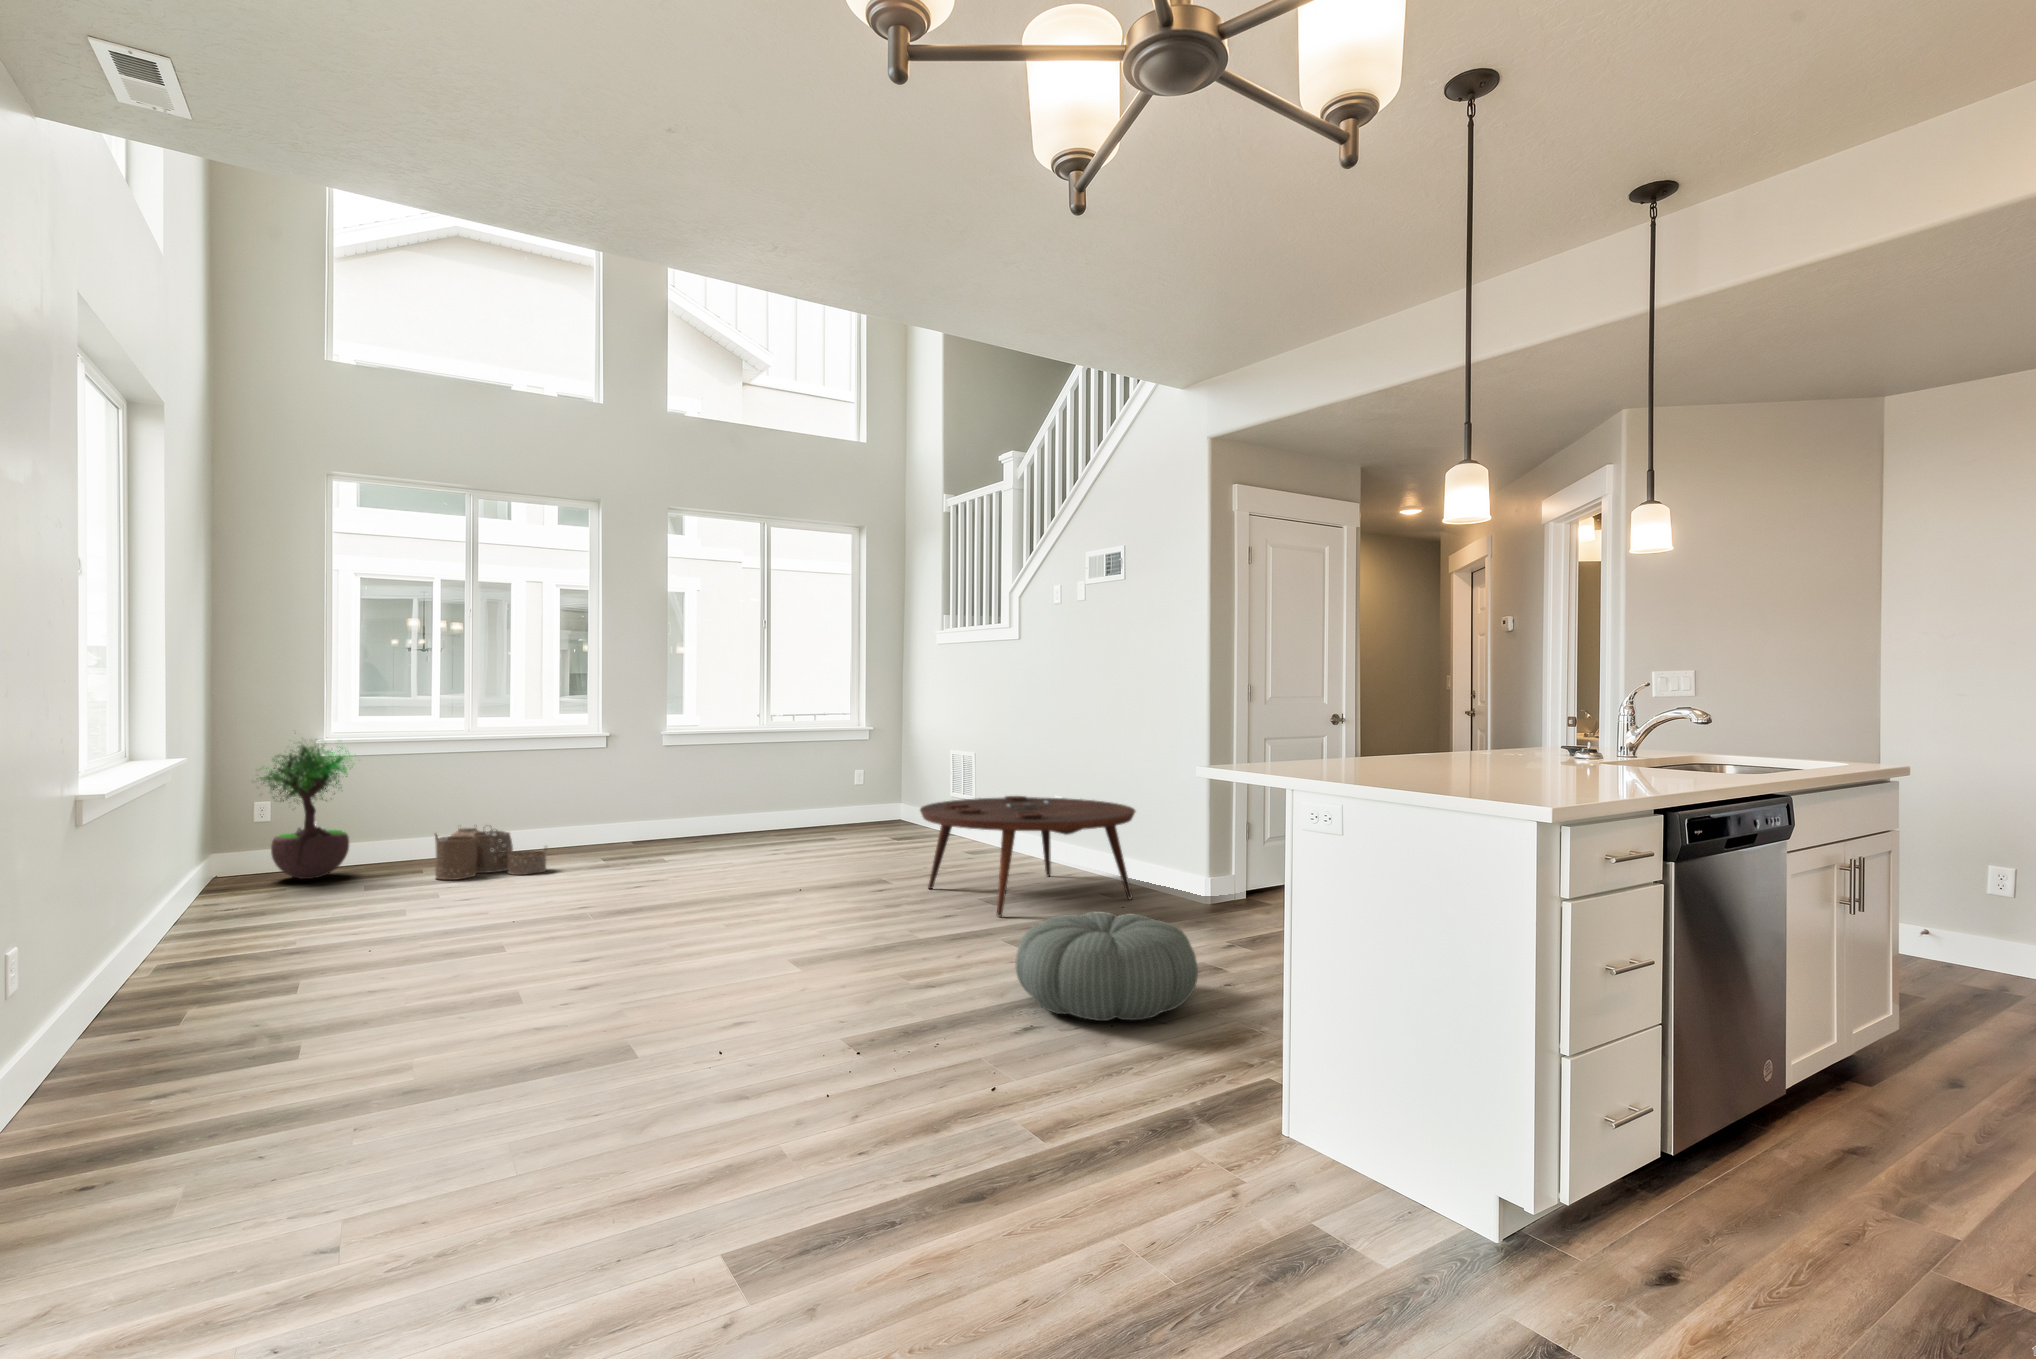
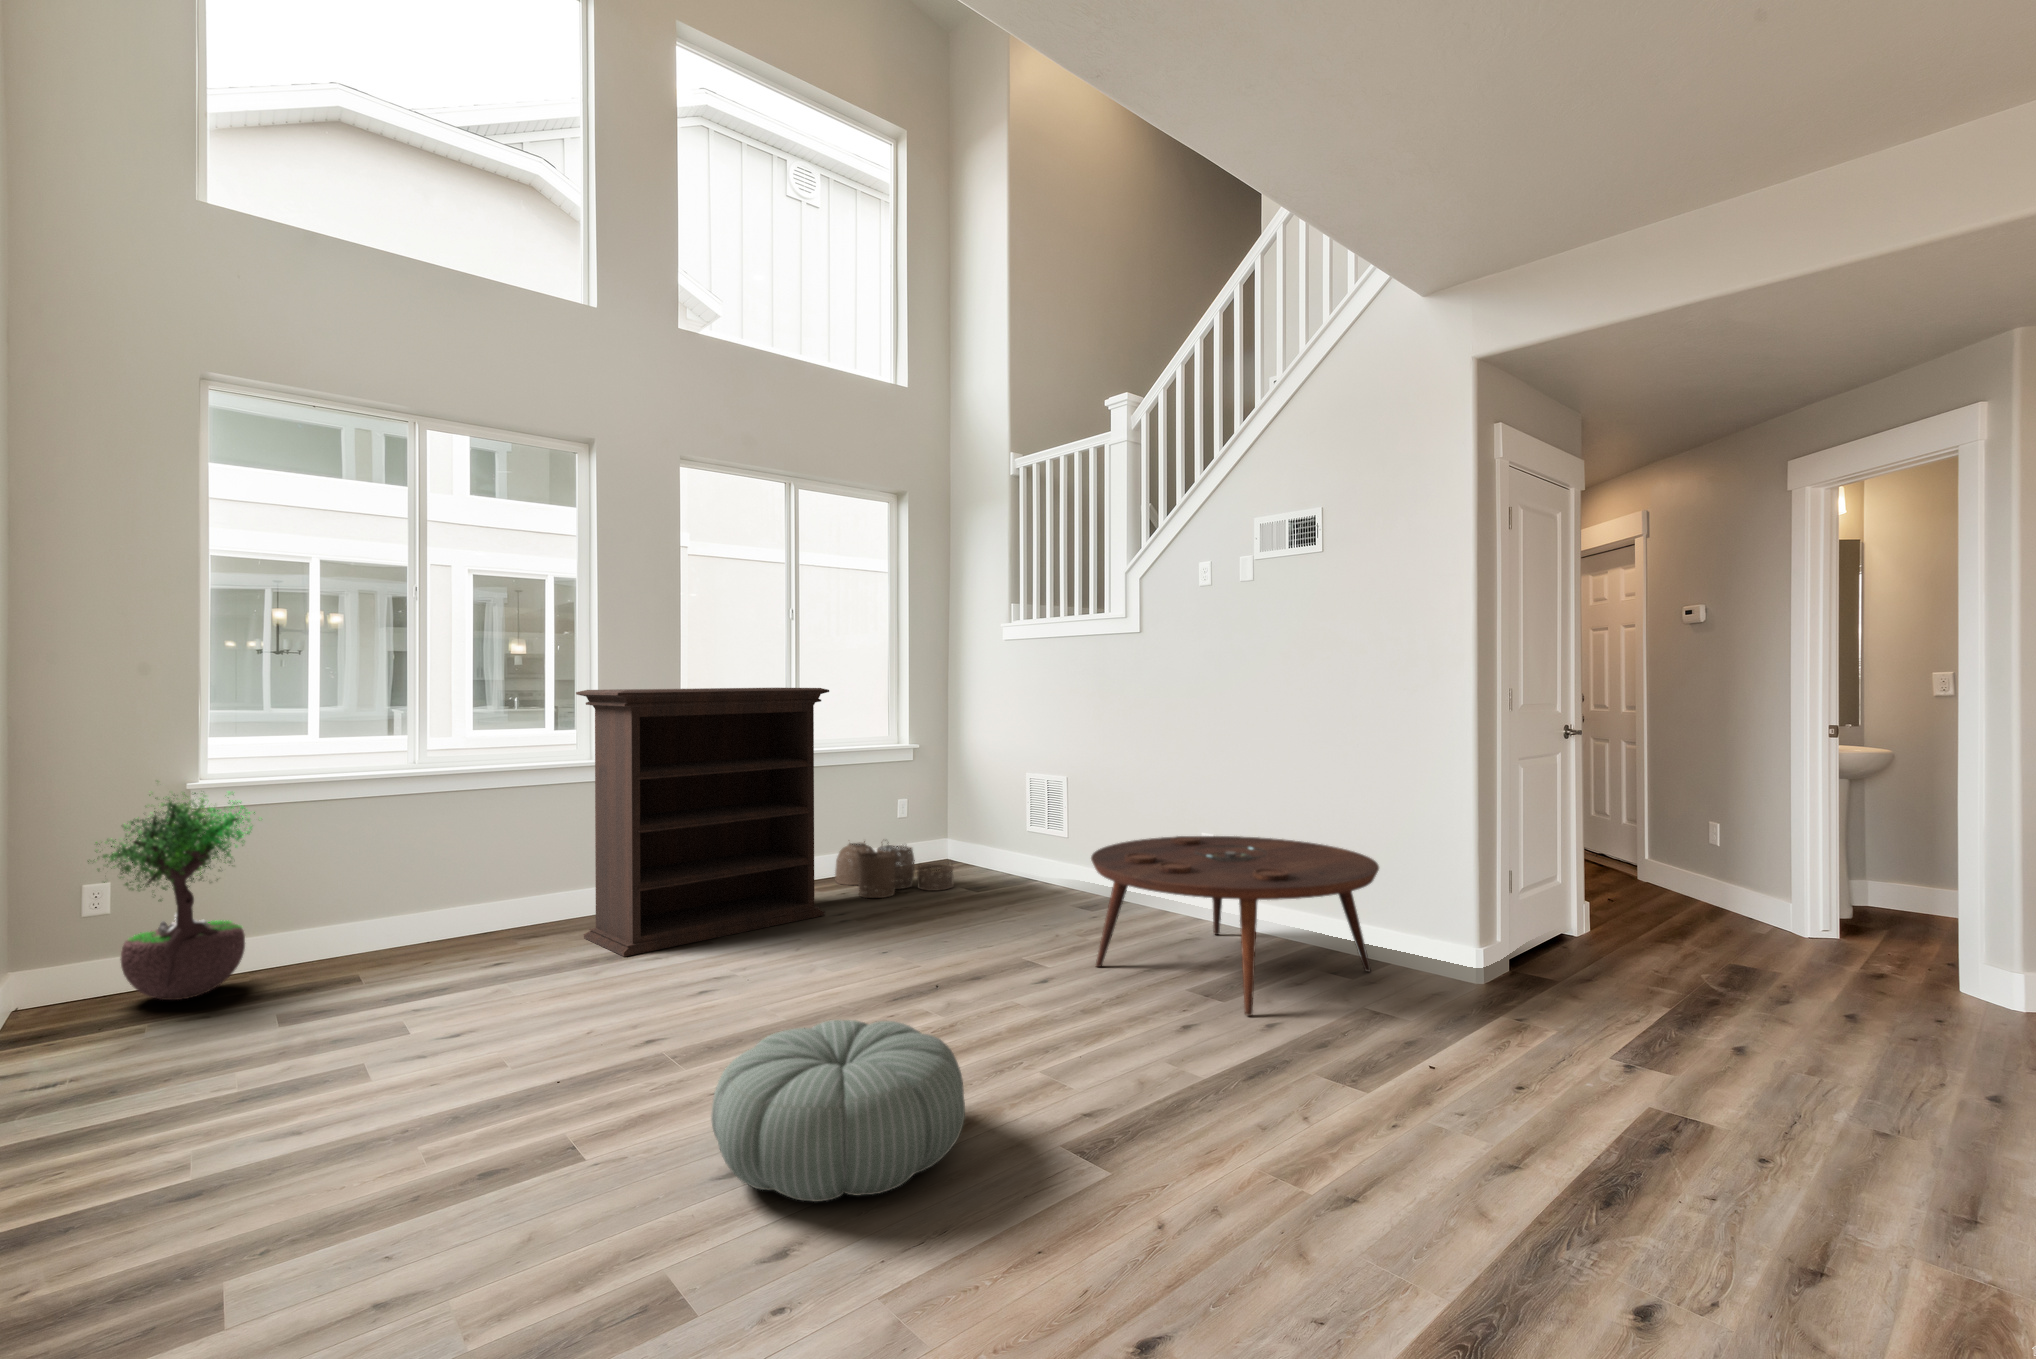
bookshelf: none [581,677,773,871] -> present [576,688,829,957]
woven basket: present [435,828,546,880] -> present [835,841,953,898]
pouf: present [1016,912,1198,1021] -> present [711,1020,965,1202]

